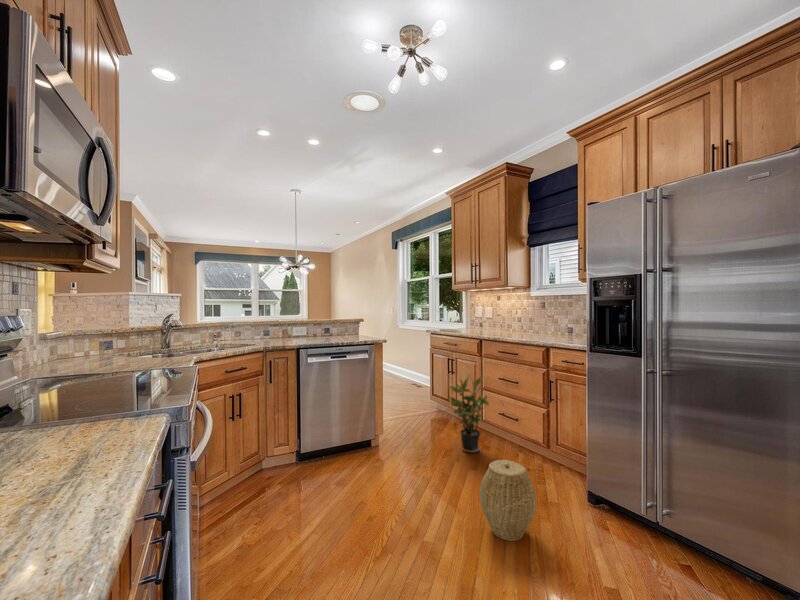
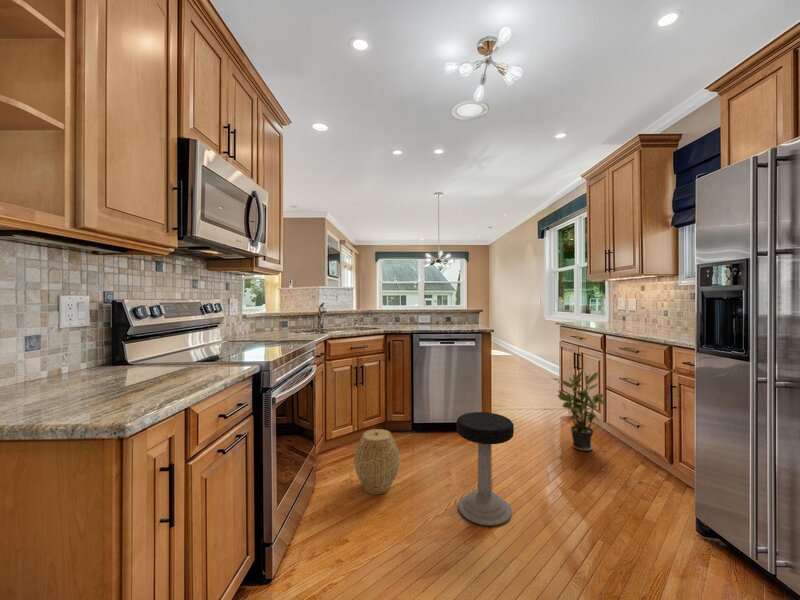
stool: none [391,430,452,558] -> present [456,412,514,526]
woven basket: present [480,460,536,541] -> present [354,429,400,494]

